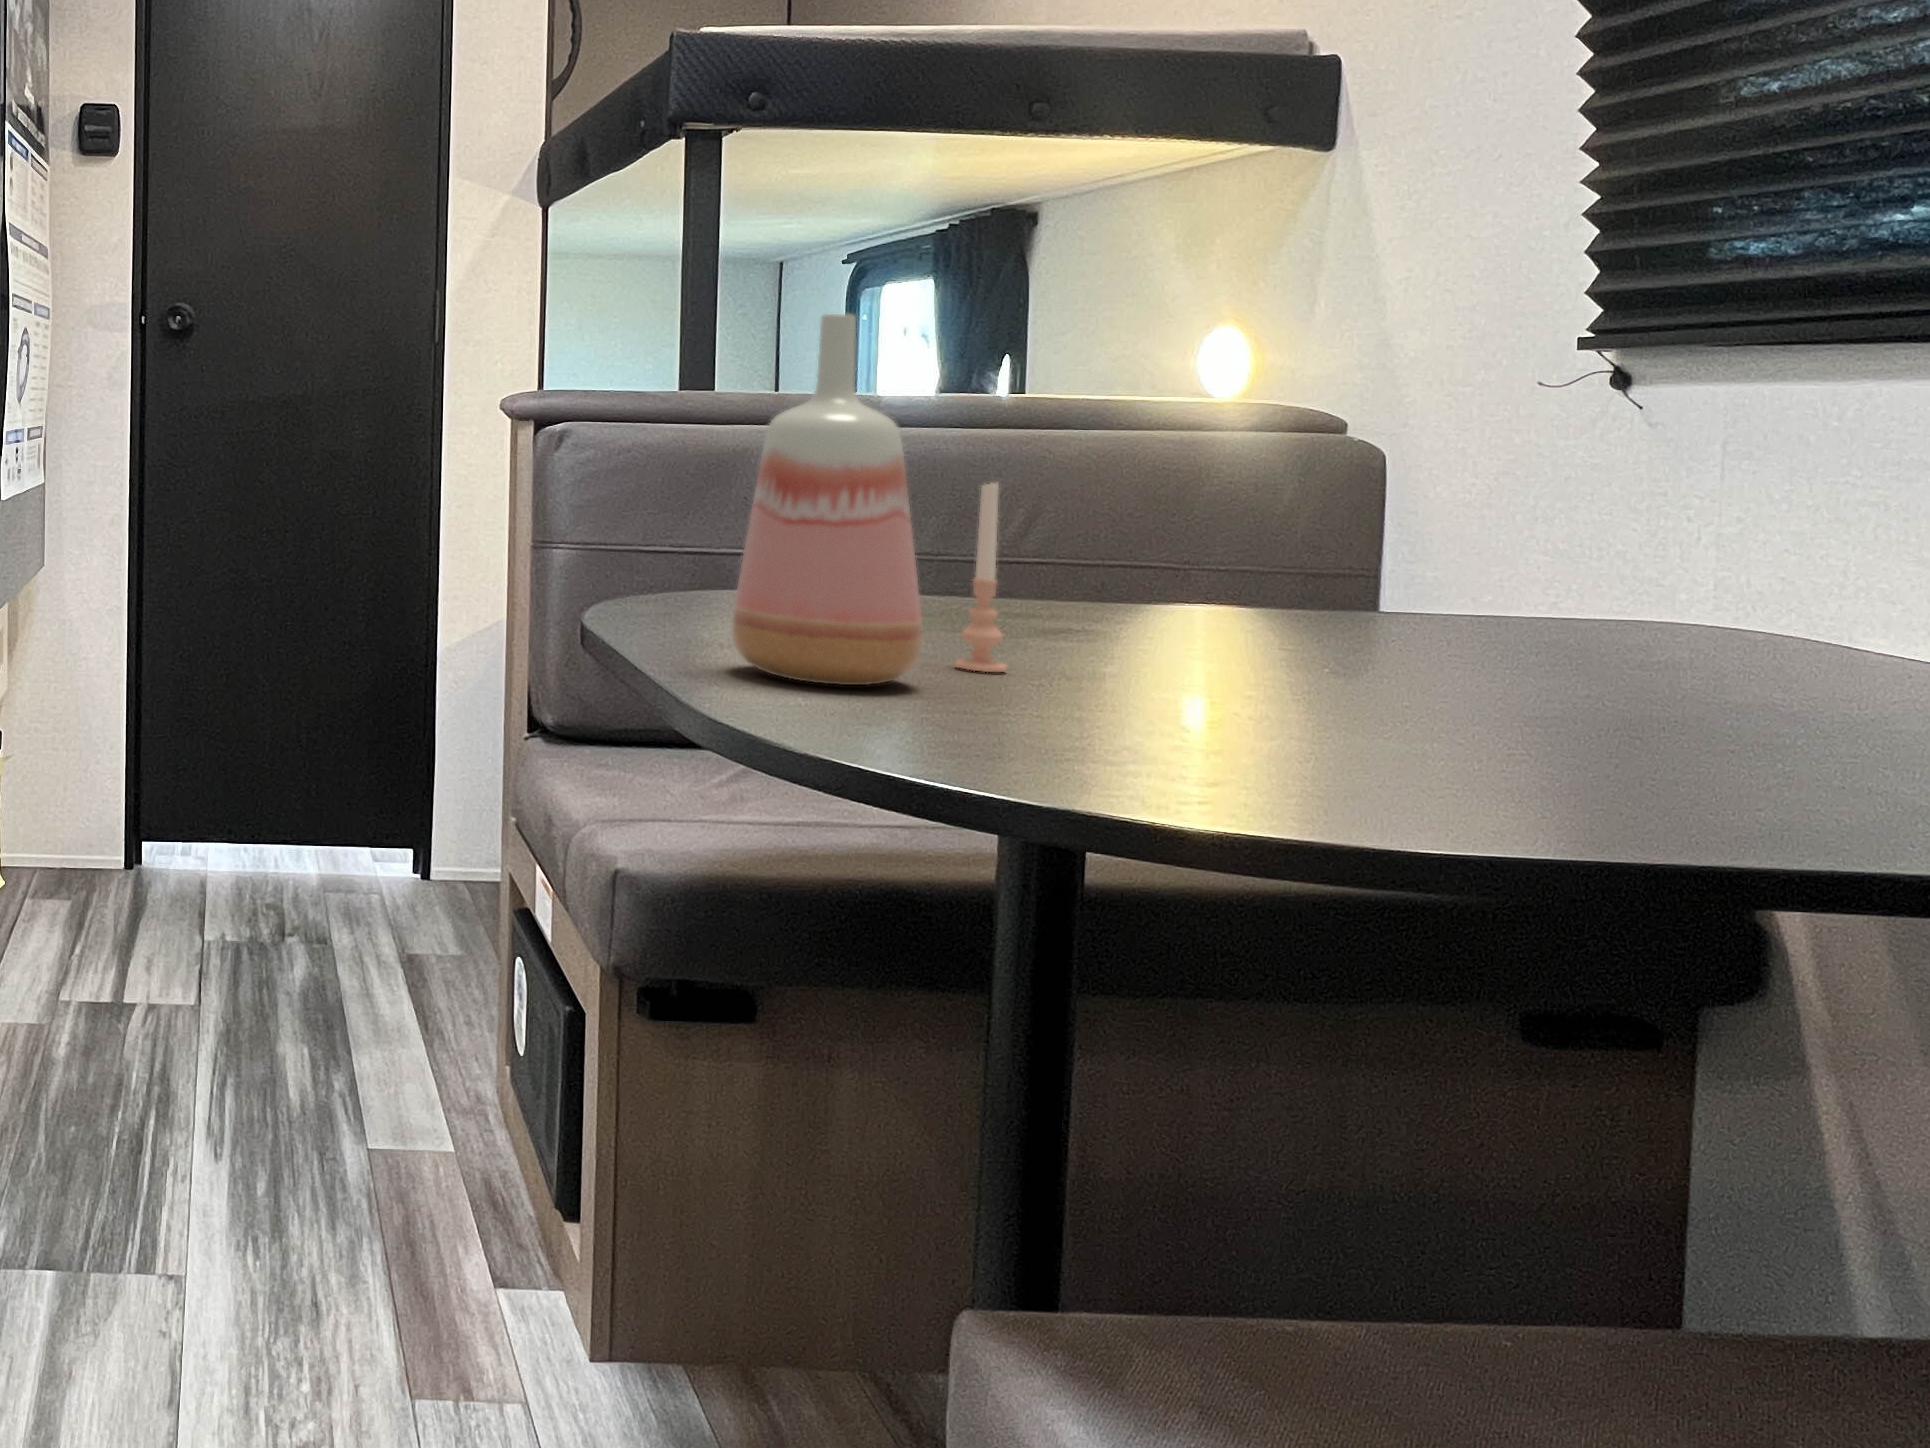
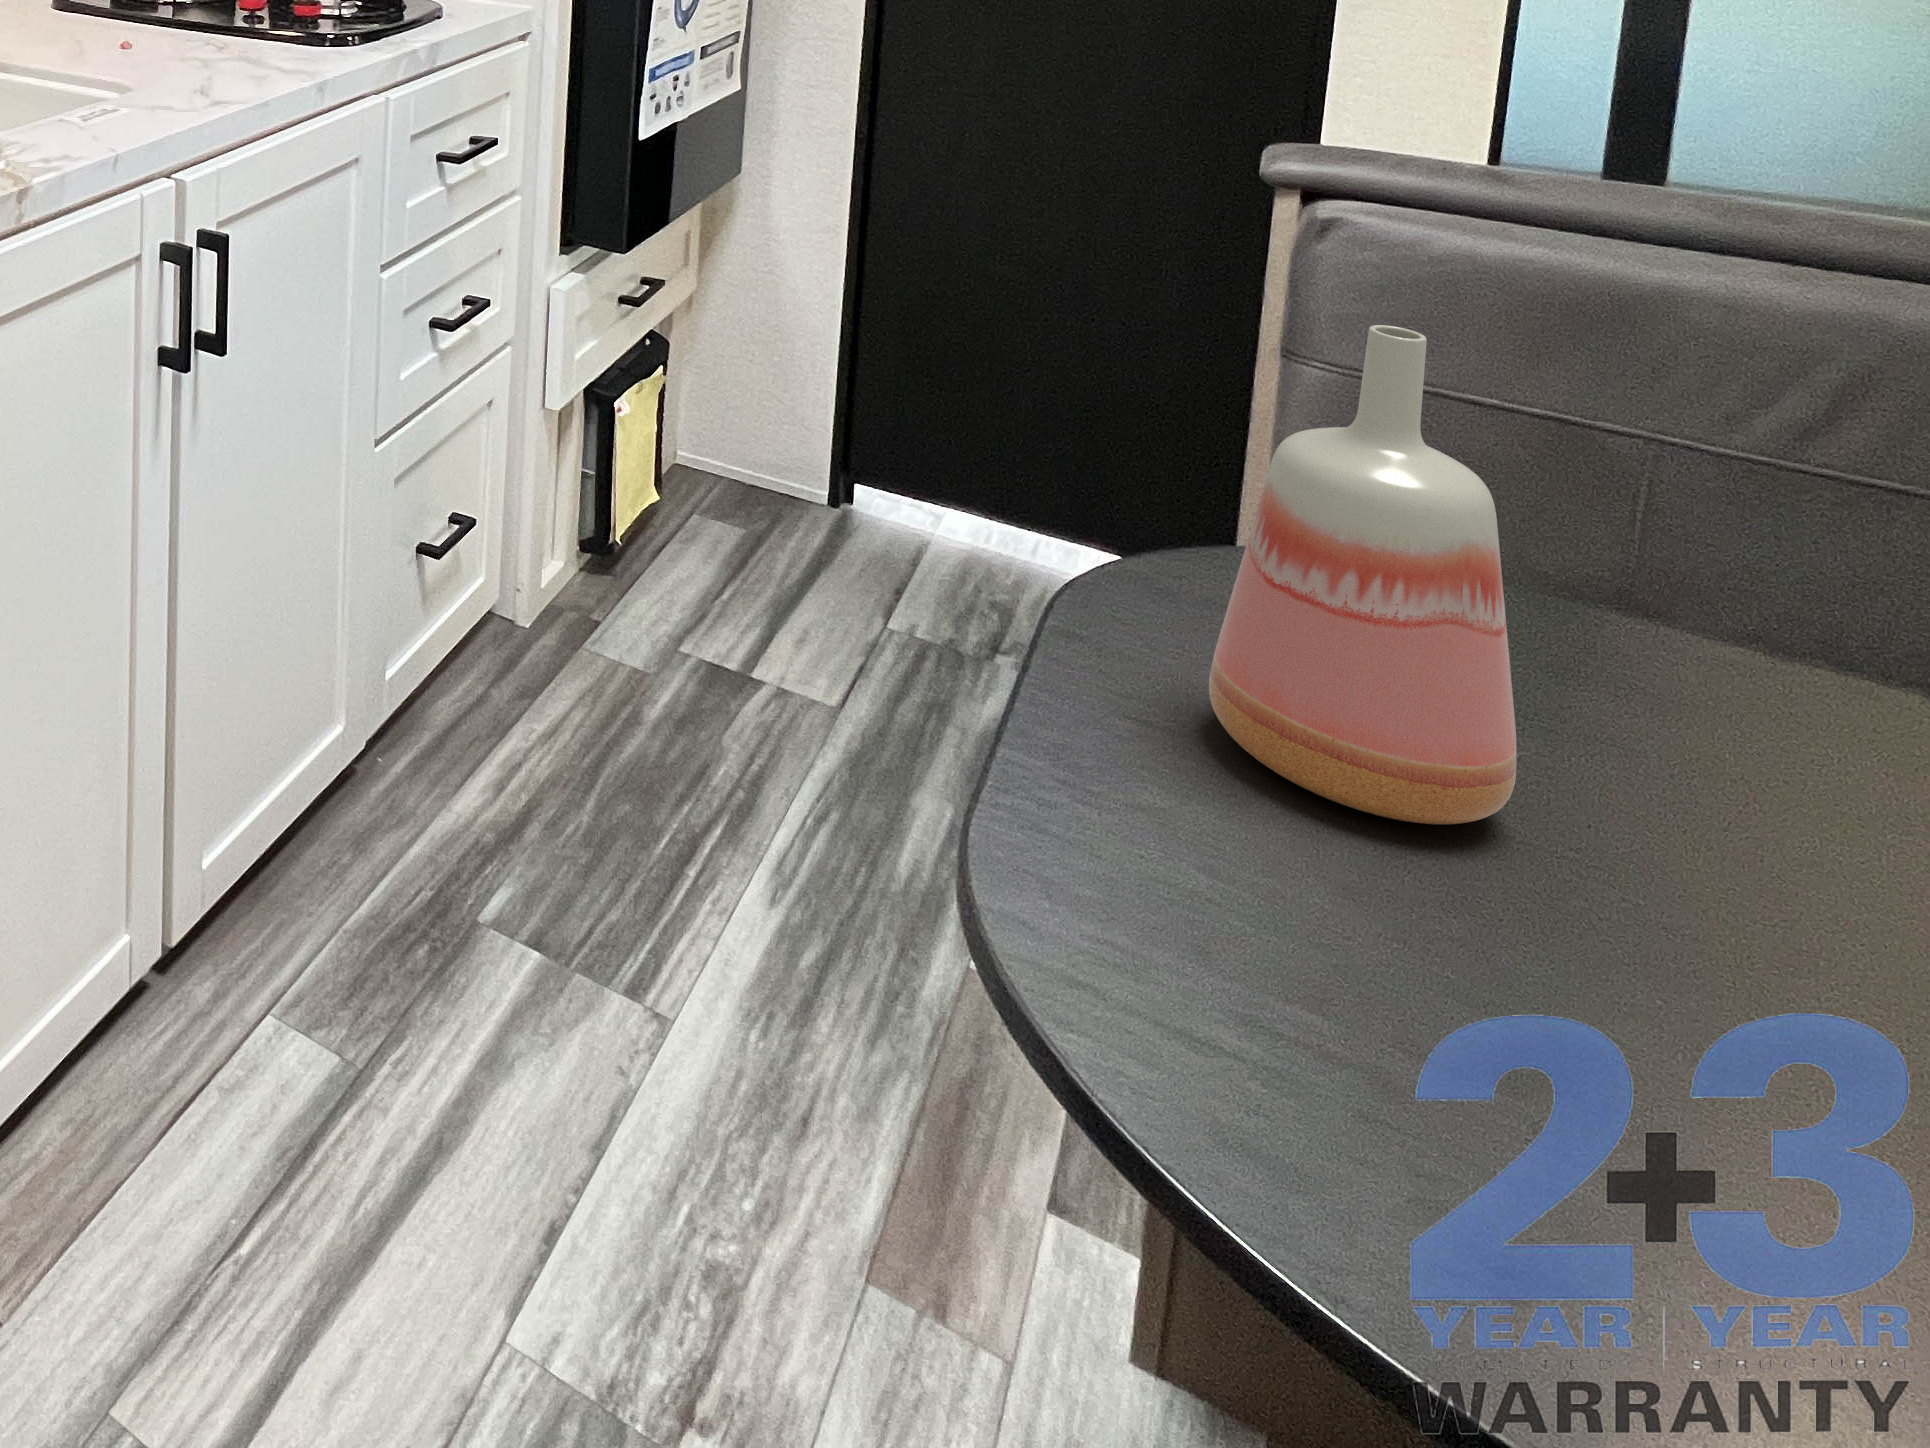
candle: present [955,483,1007,672] -> none [1682,572,1787,848]

